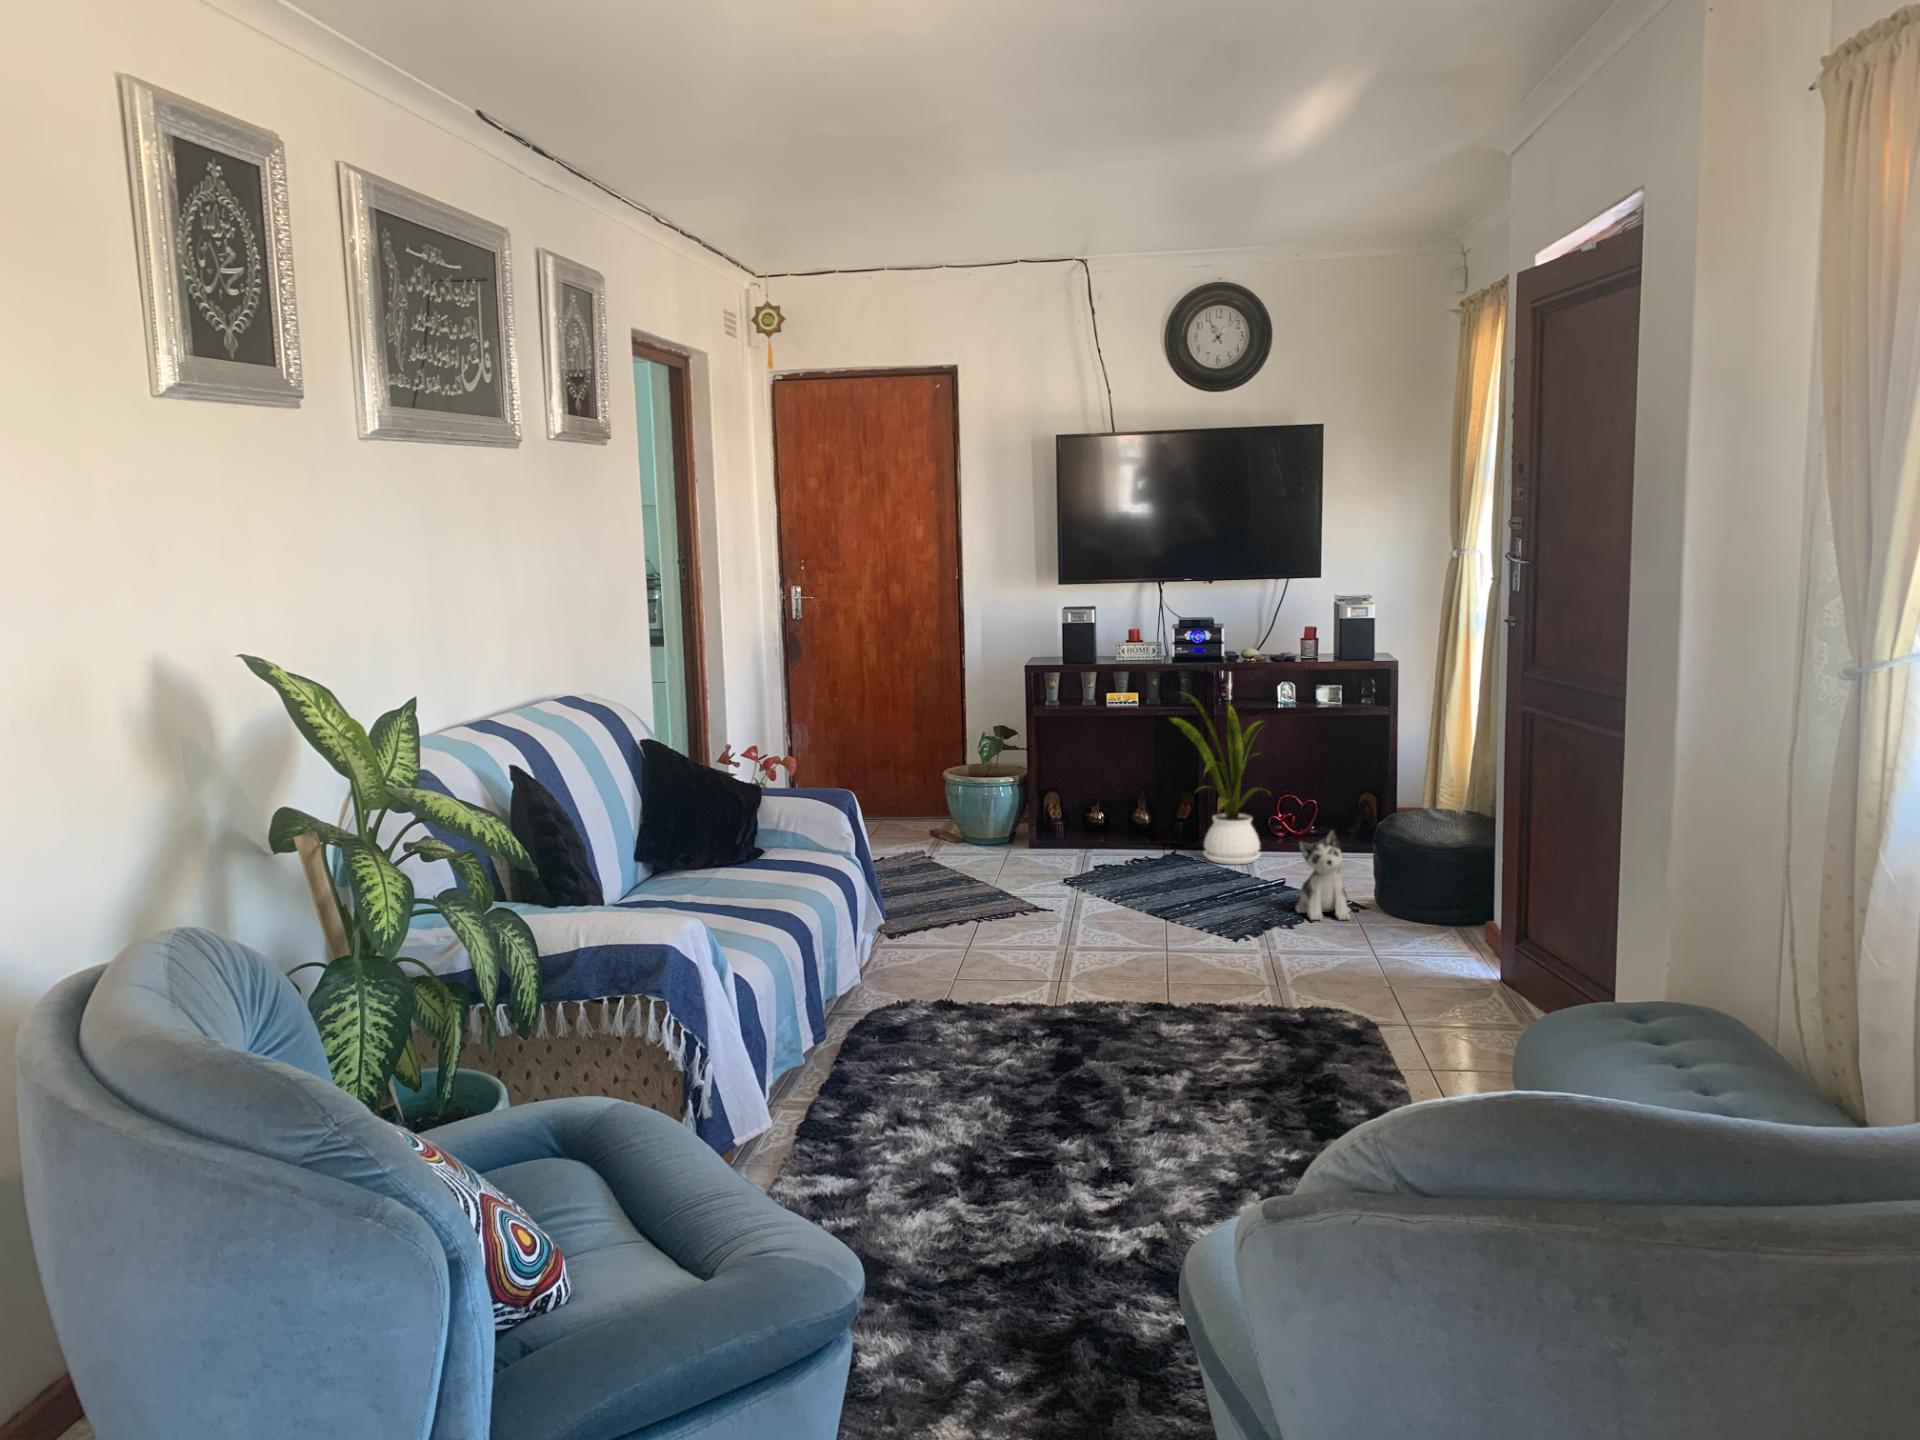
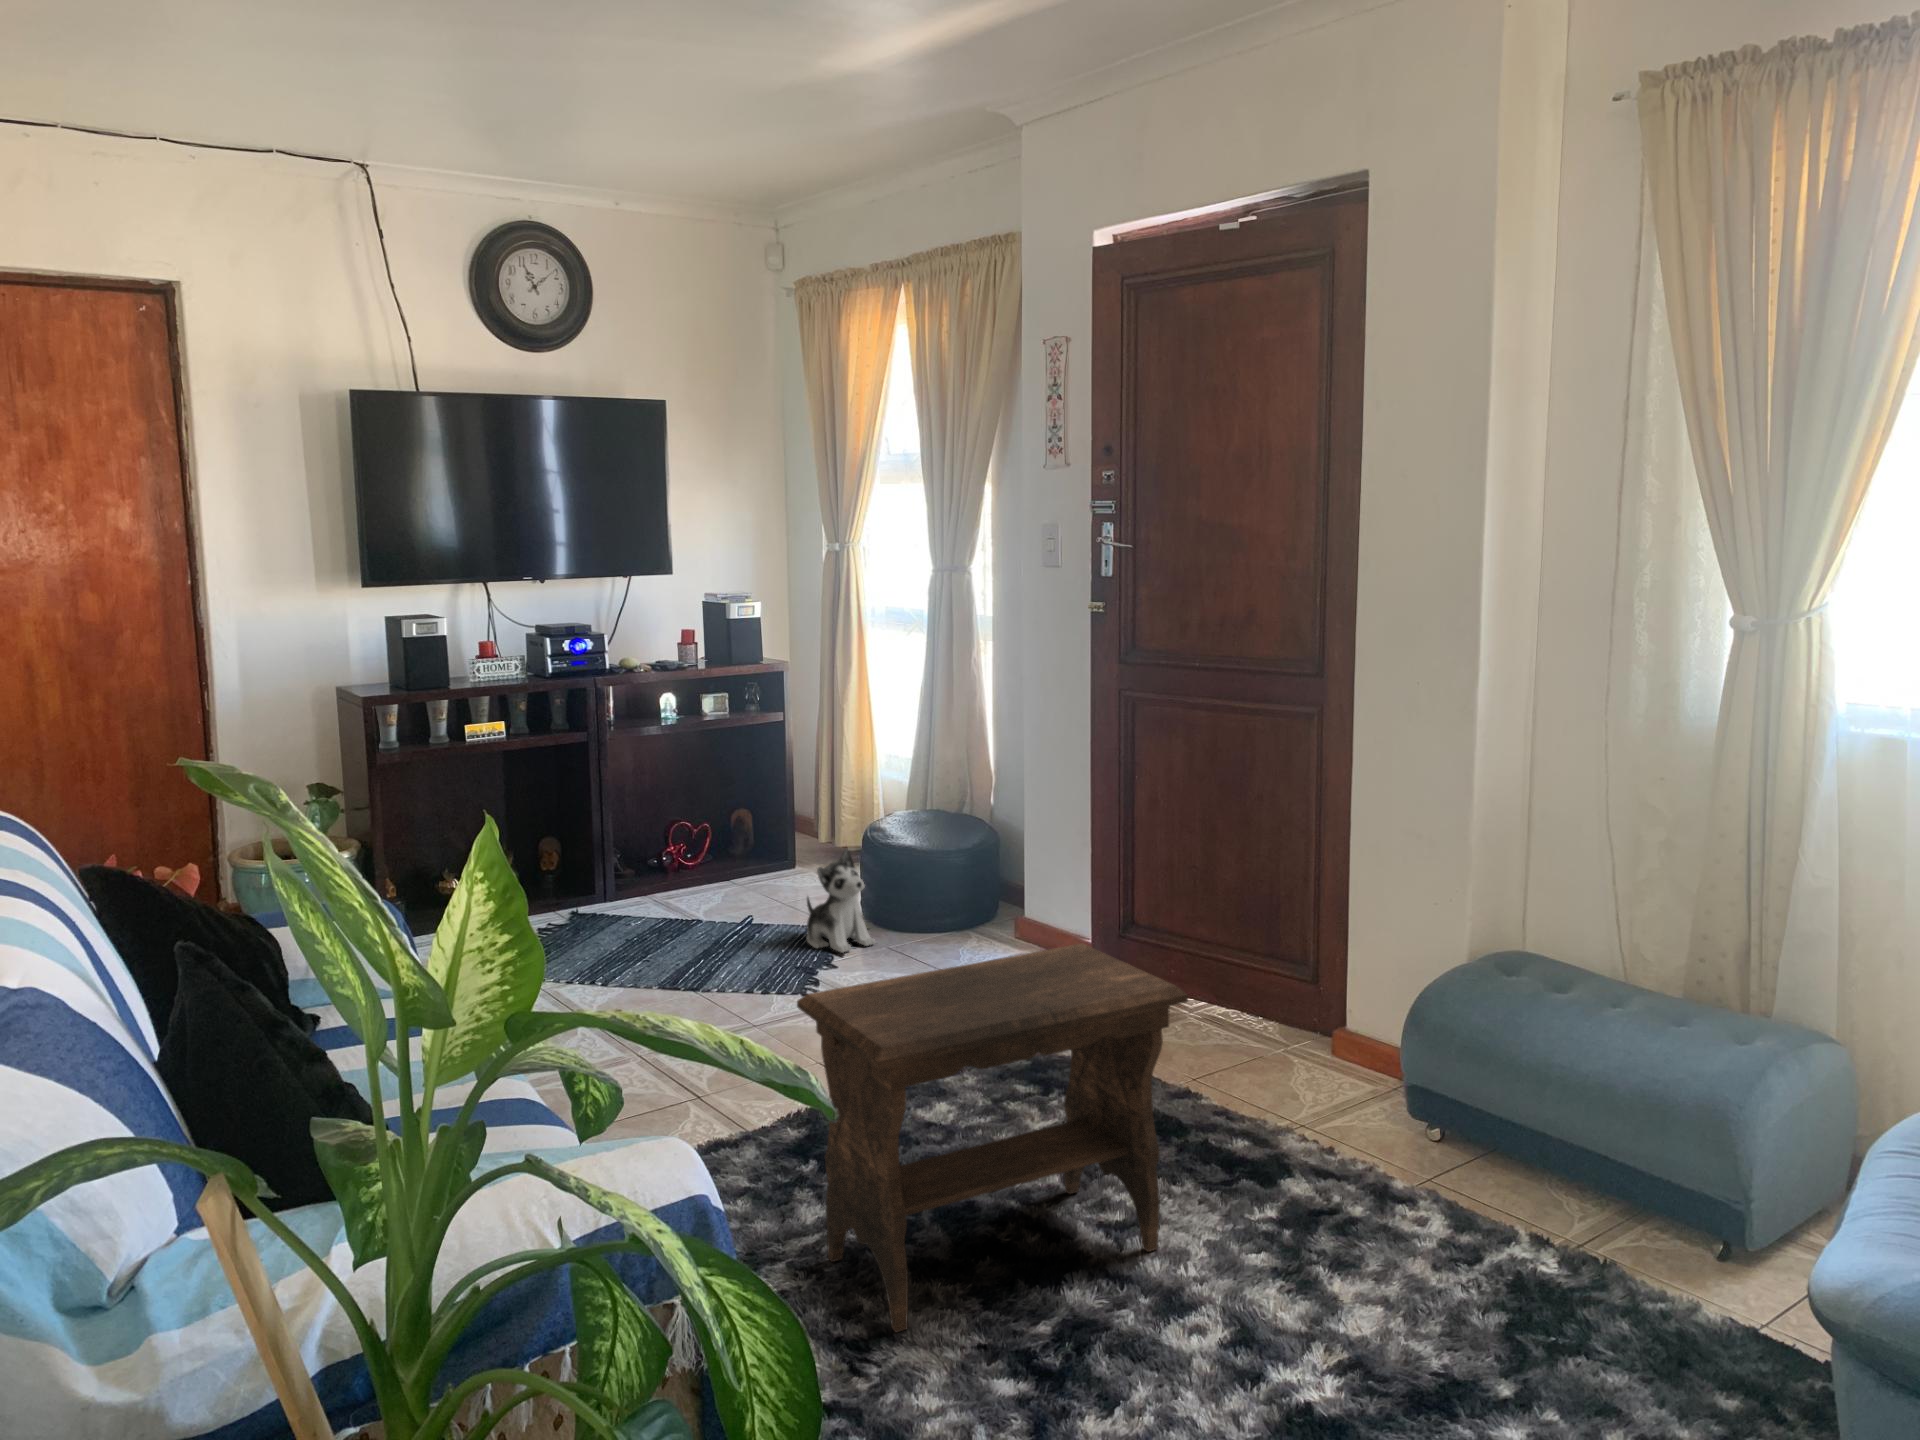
house plant: present [1170,694,1270,864] -> none [567,714,696,913]
footstool: none [918,888,1207,1154] -> present [797,943,1188,1332]

